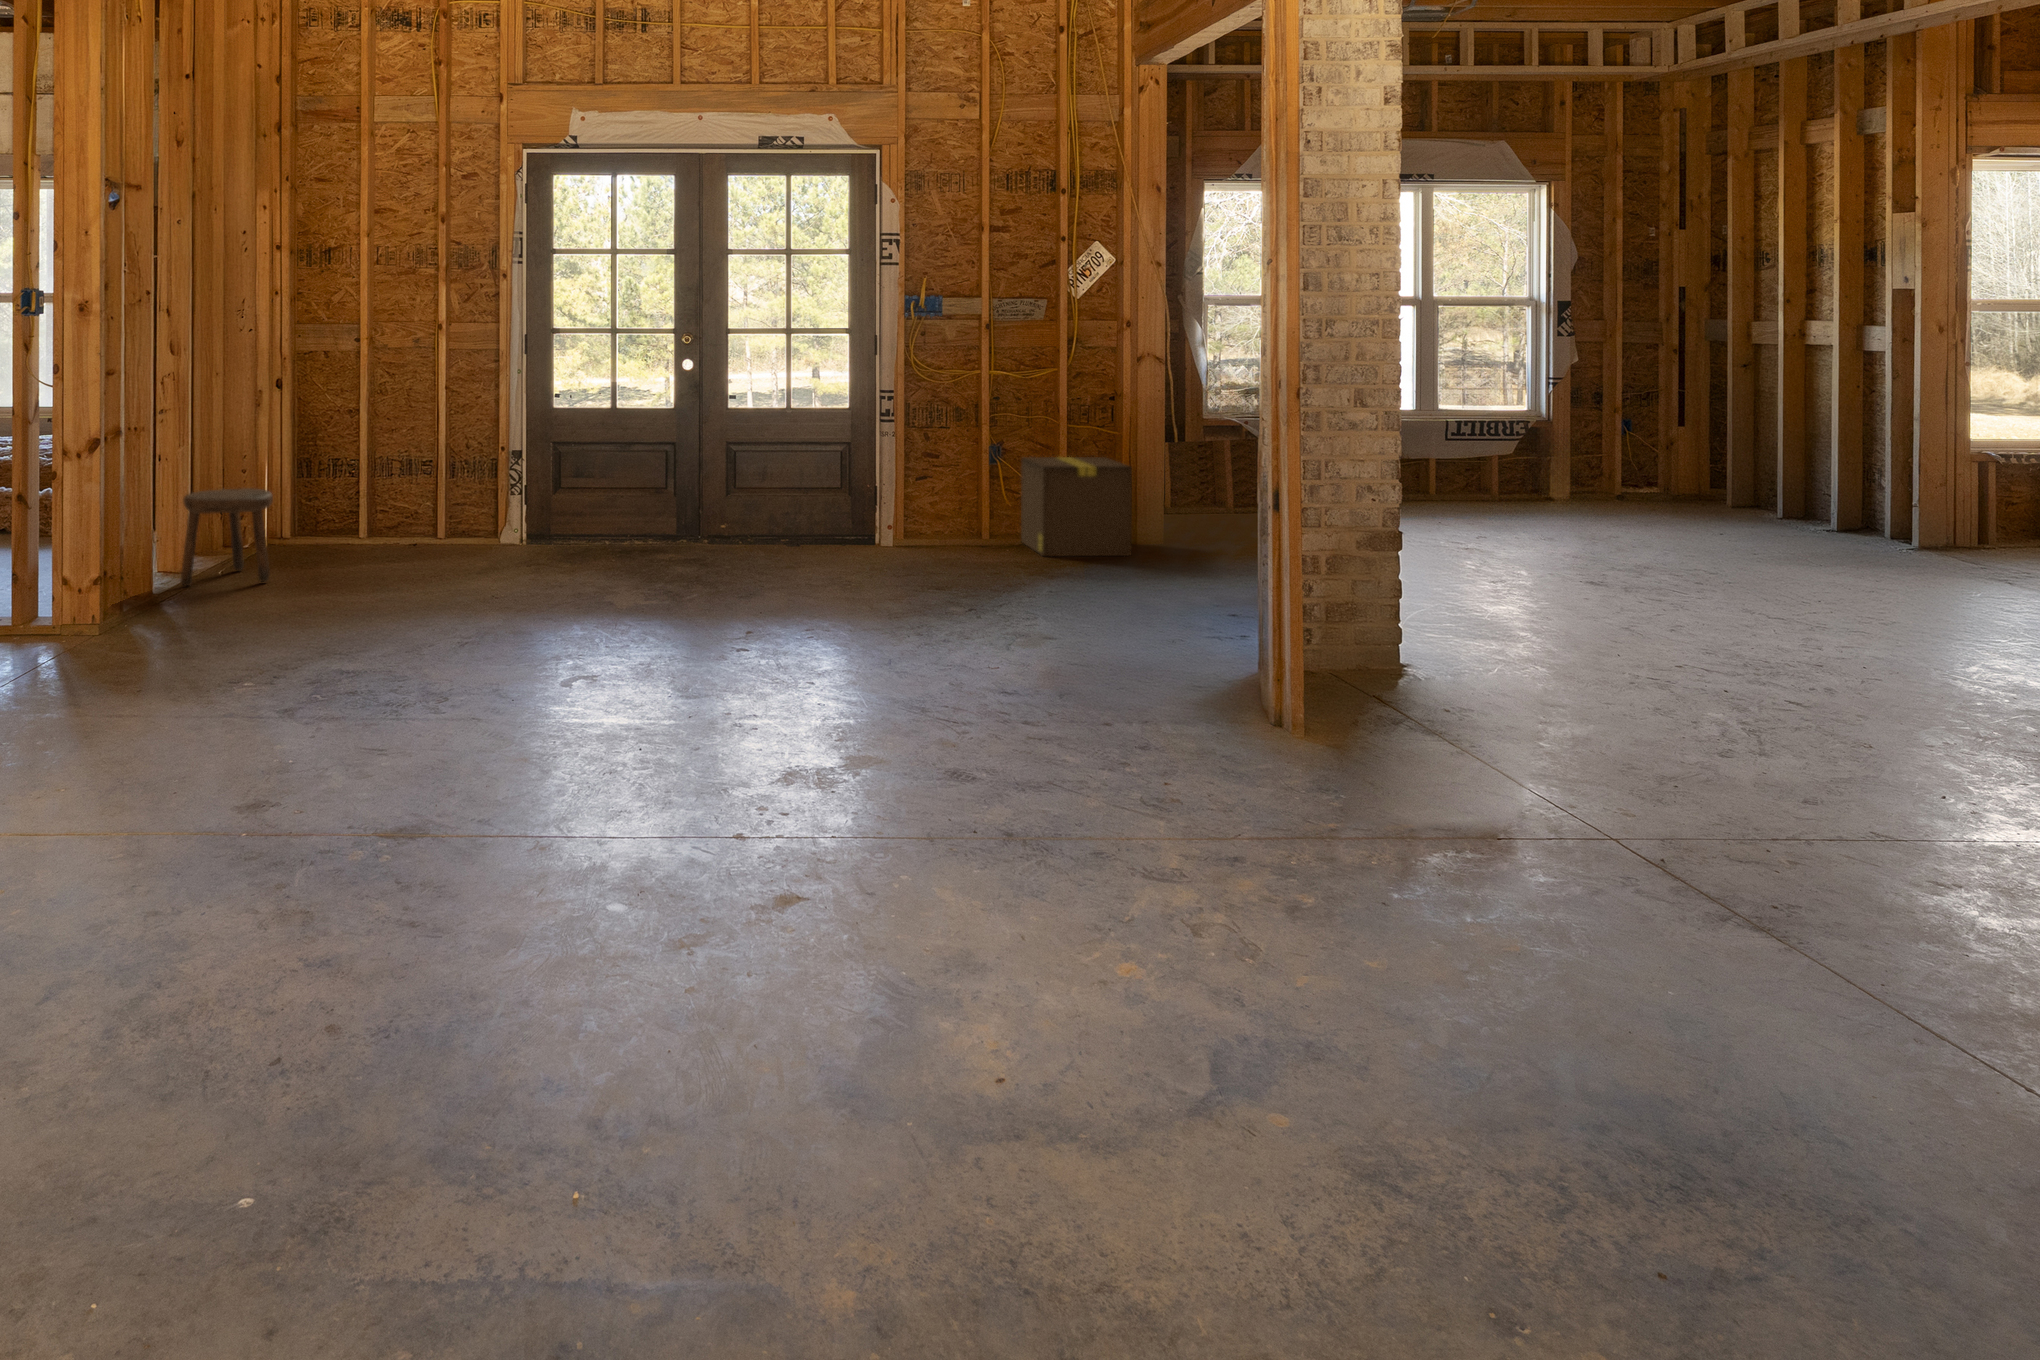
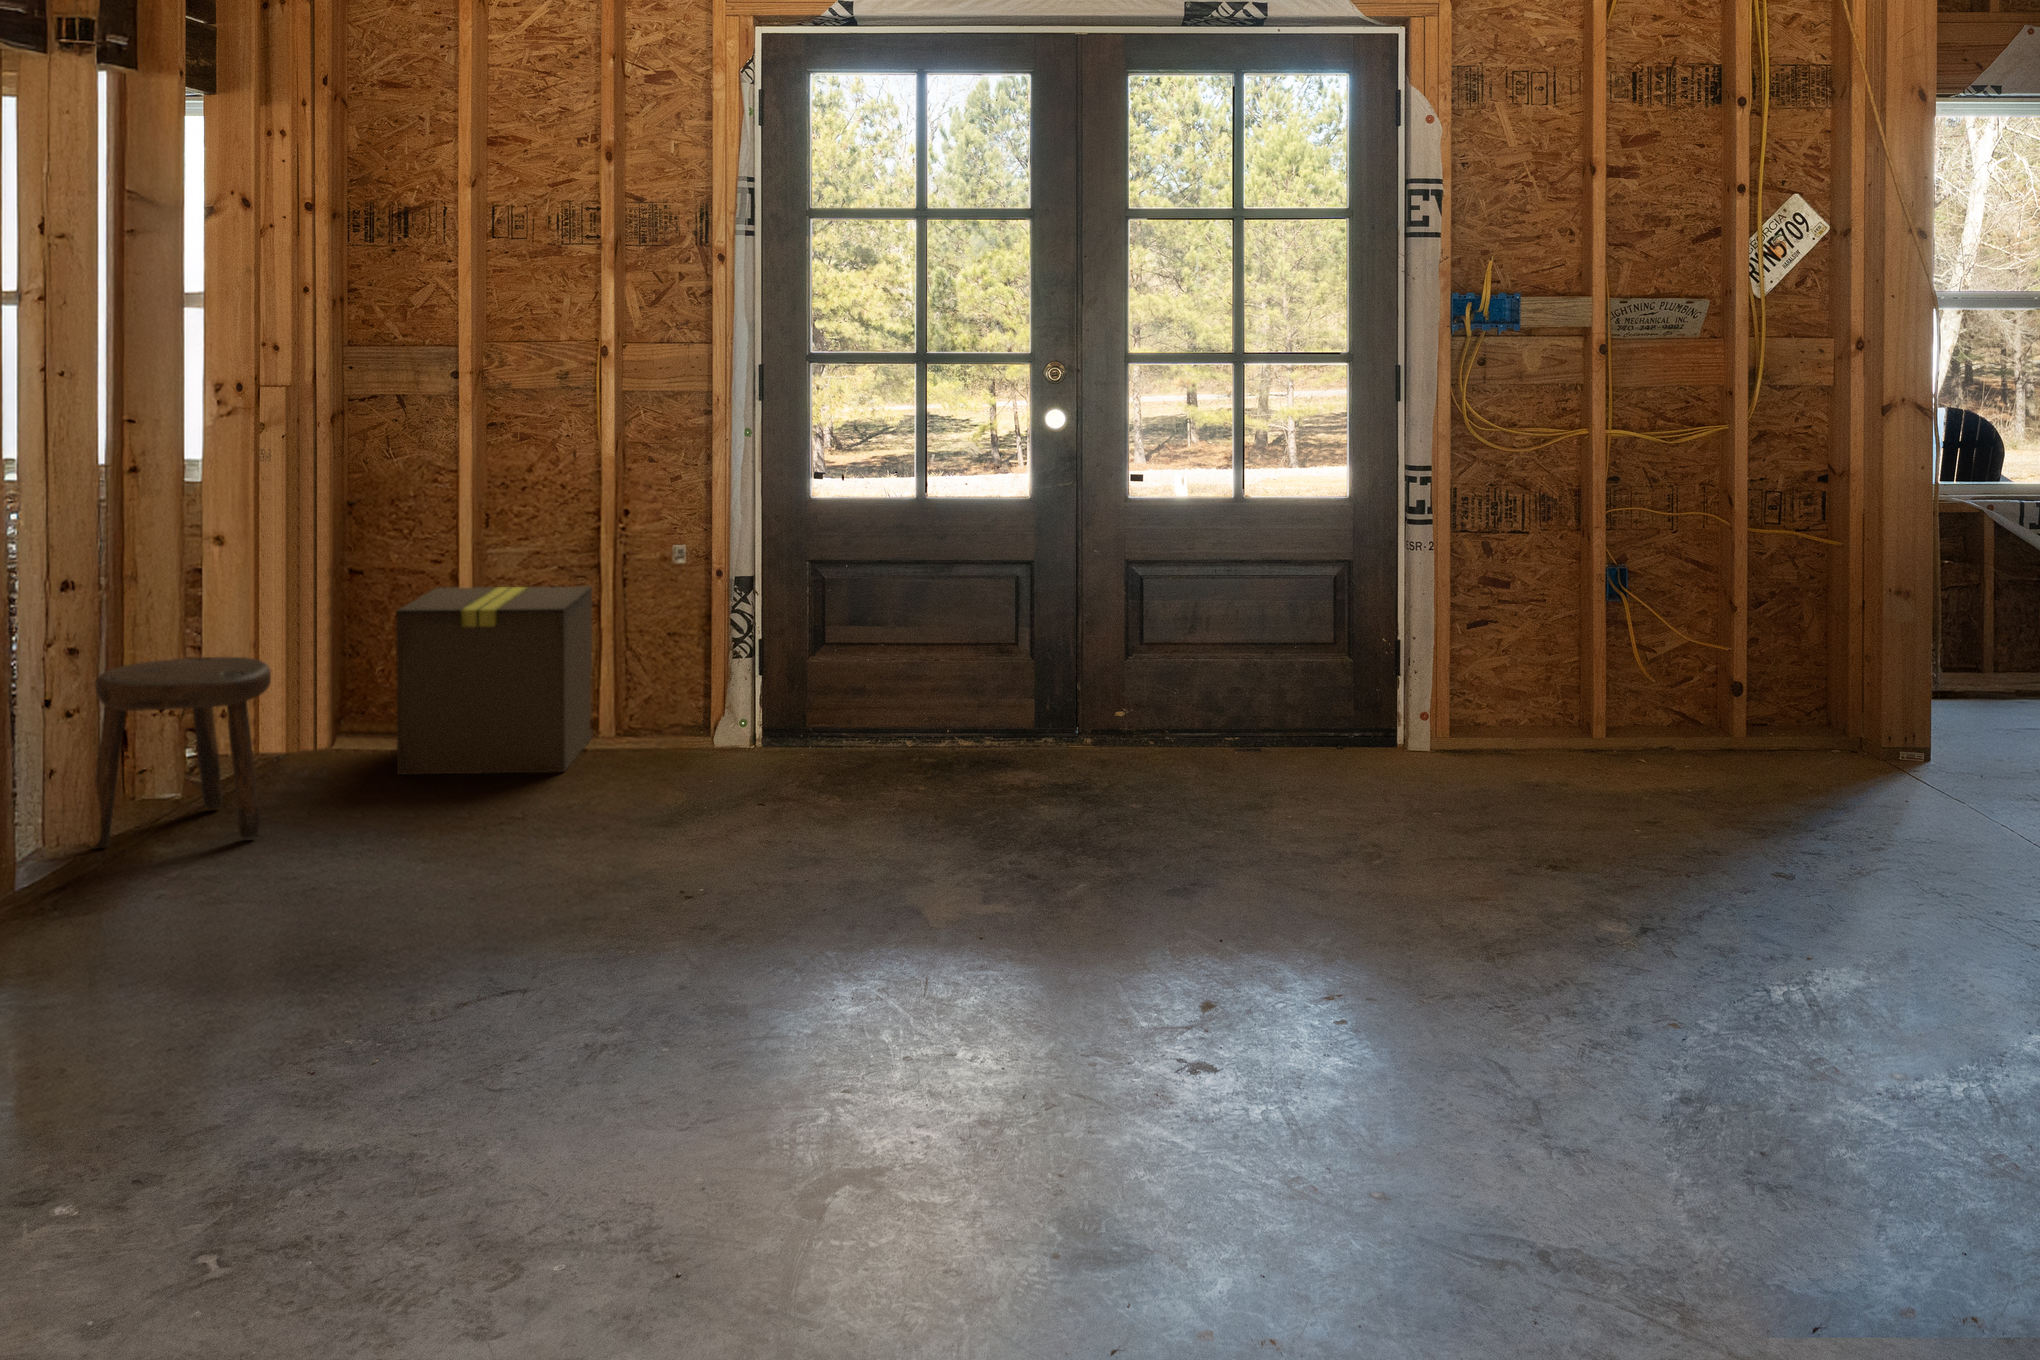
cardboard box: present [1021,457,1132,556] -> present [396,586,592,775]

